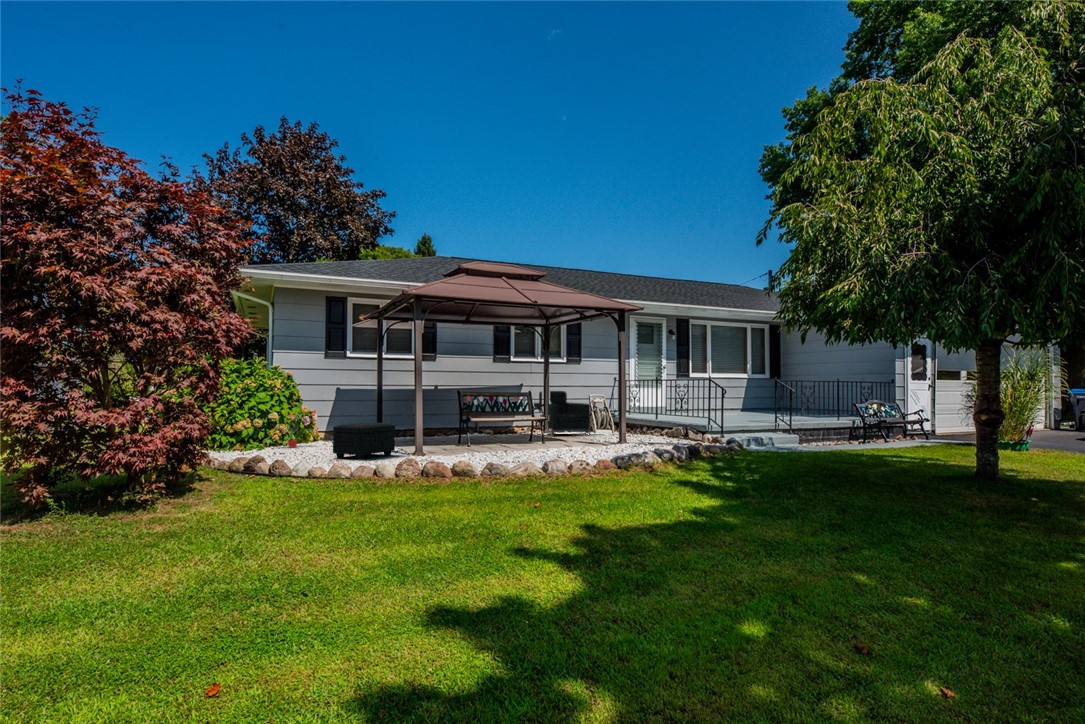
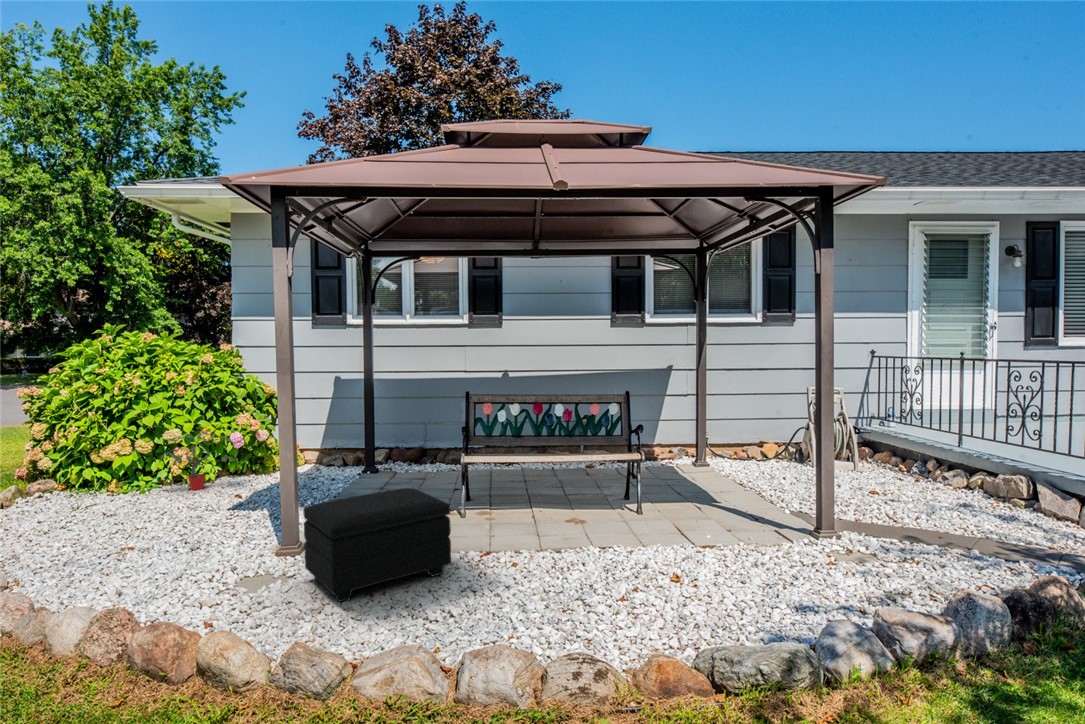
armchair: present [534,391,590,437] -> none [690,376,798,473]
footstool: present [333,423,395,460] -> present [303,488,451,602]

